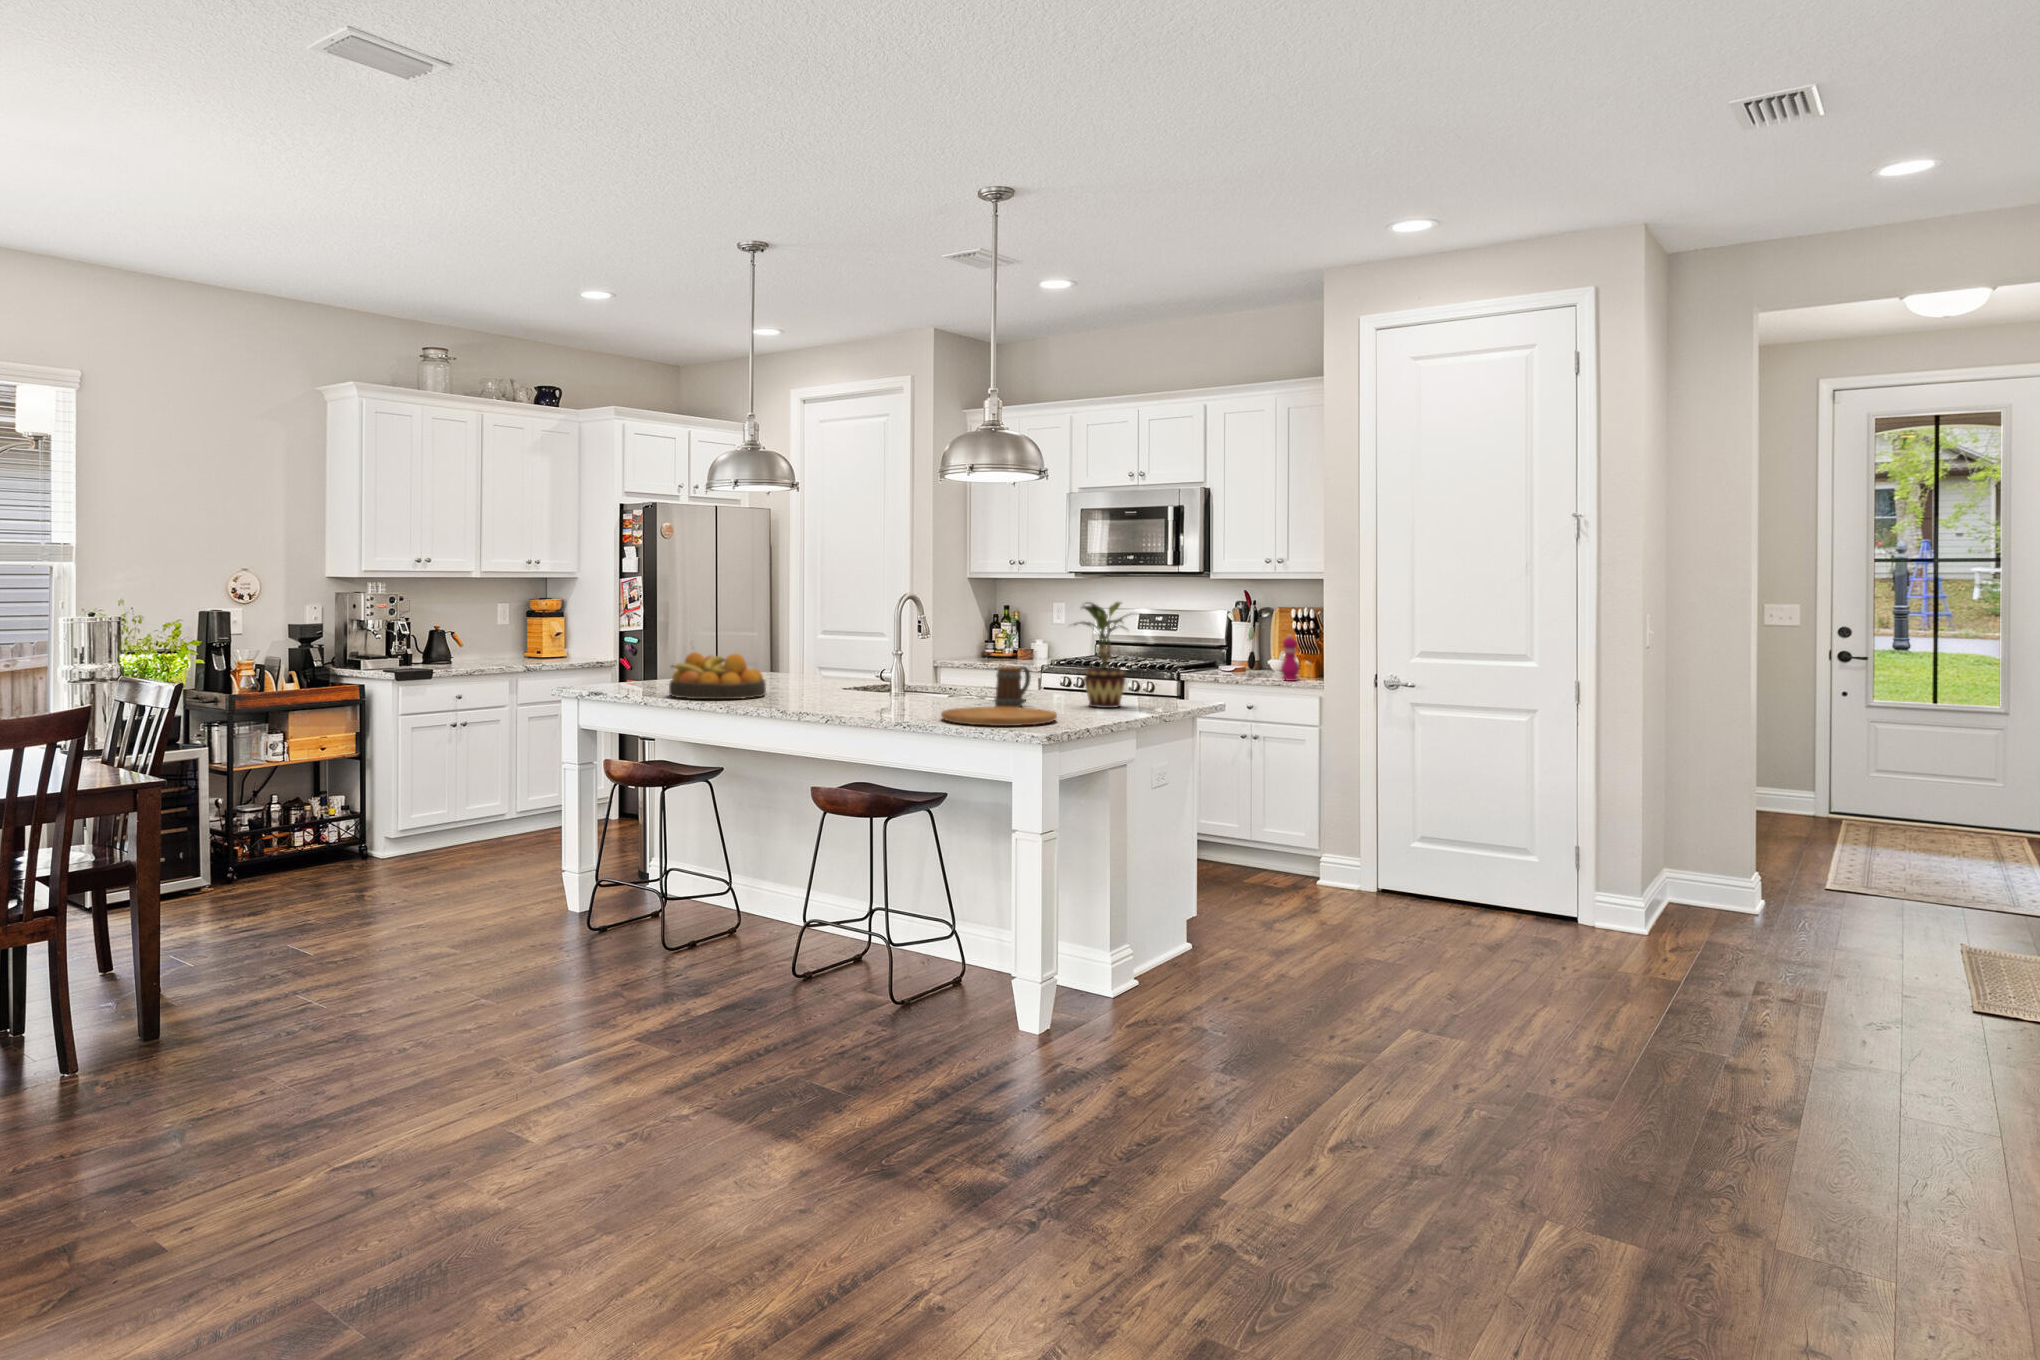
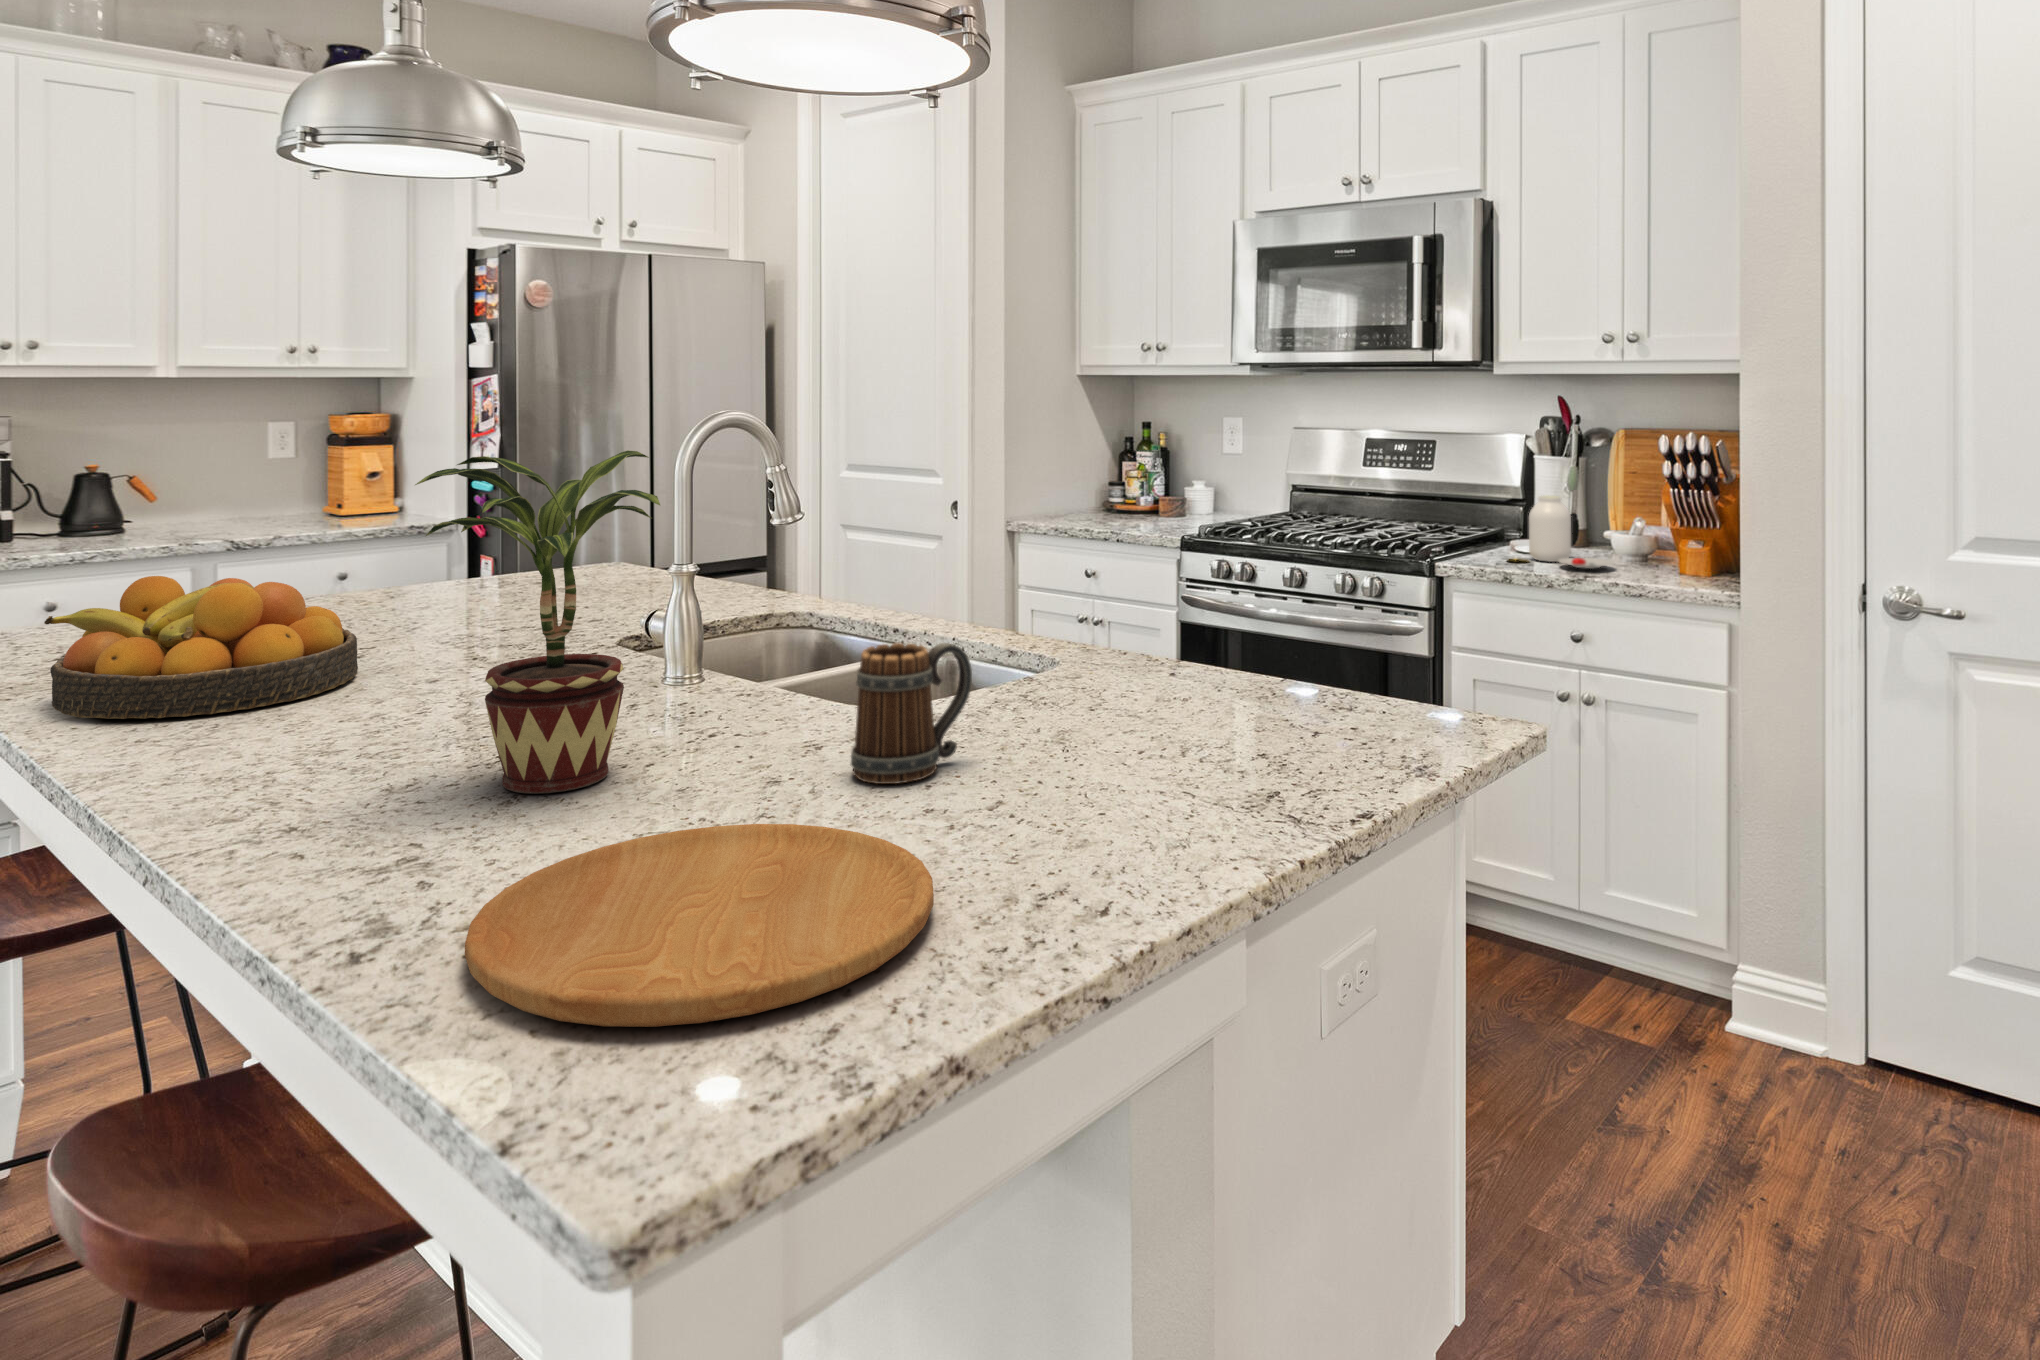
potted plant: present [1074,602,1126,708] -> present [415,450,660,794]
pepper mill: present [1281,635,1299,681] -> none [1645,490,1682,588]
jar: none [1216,640,1270,675] -> present [1513,496,1614,569]

